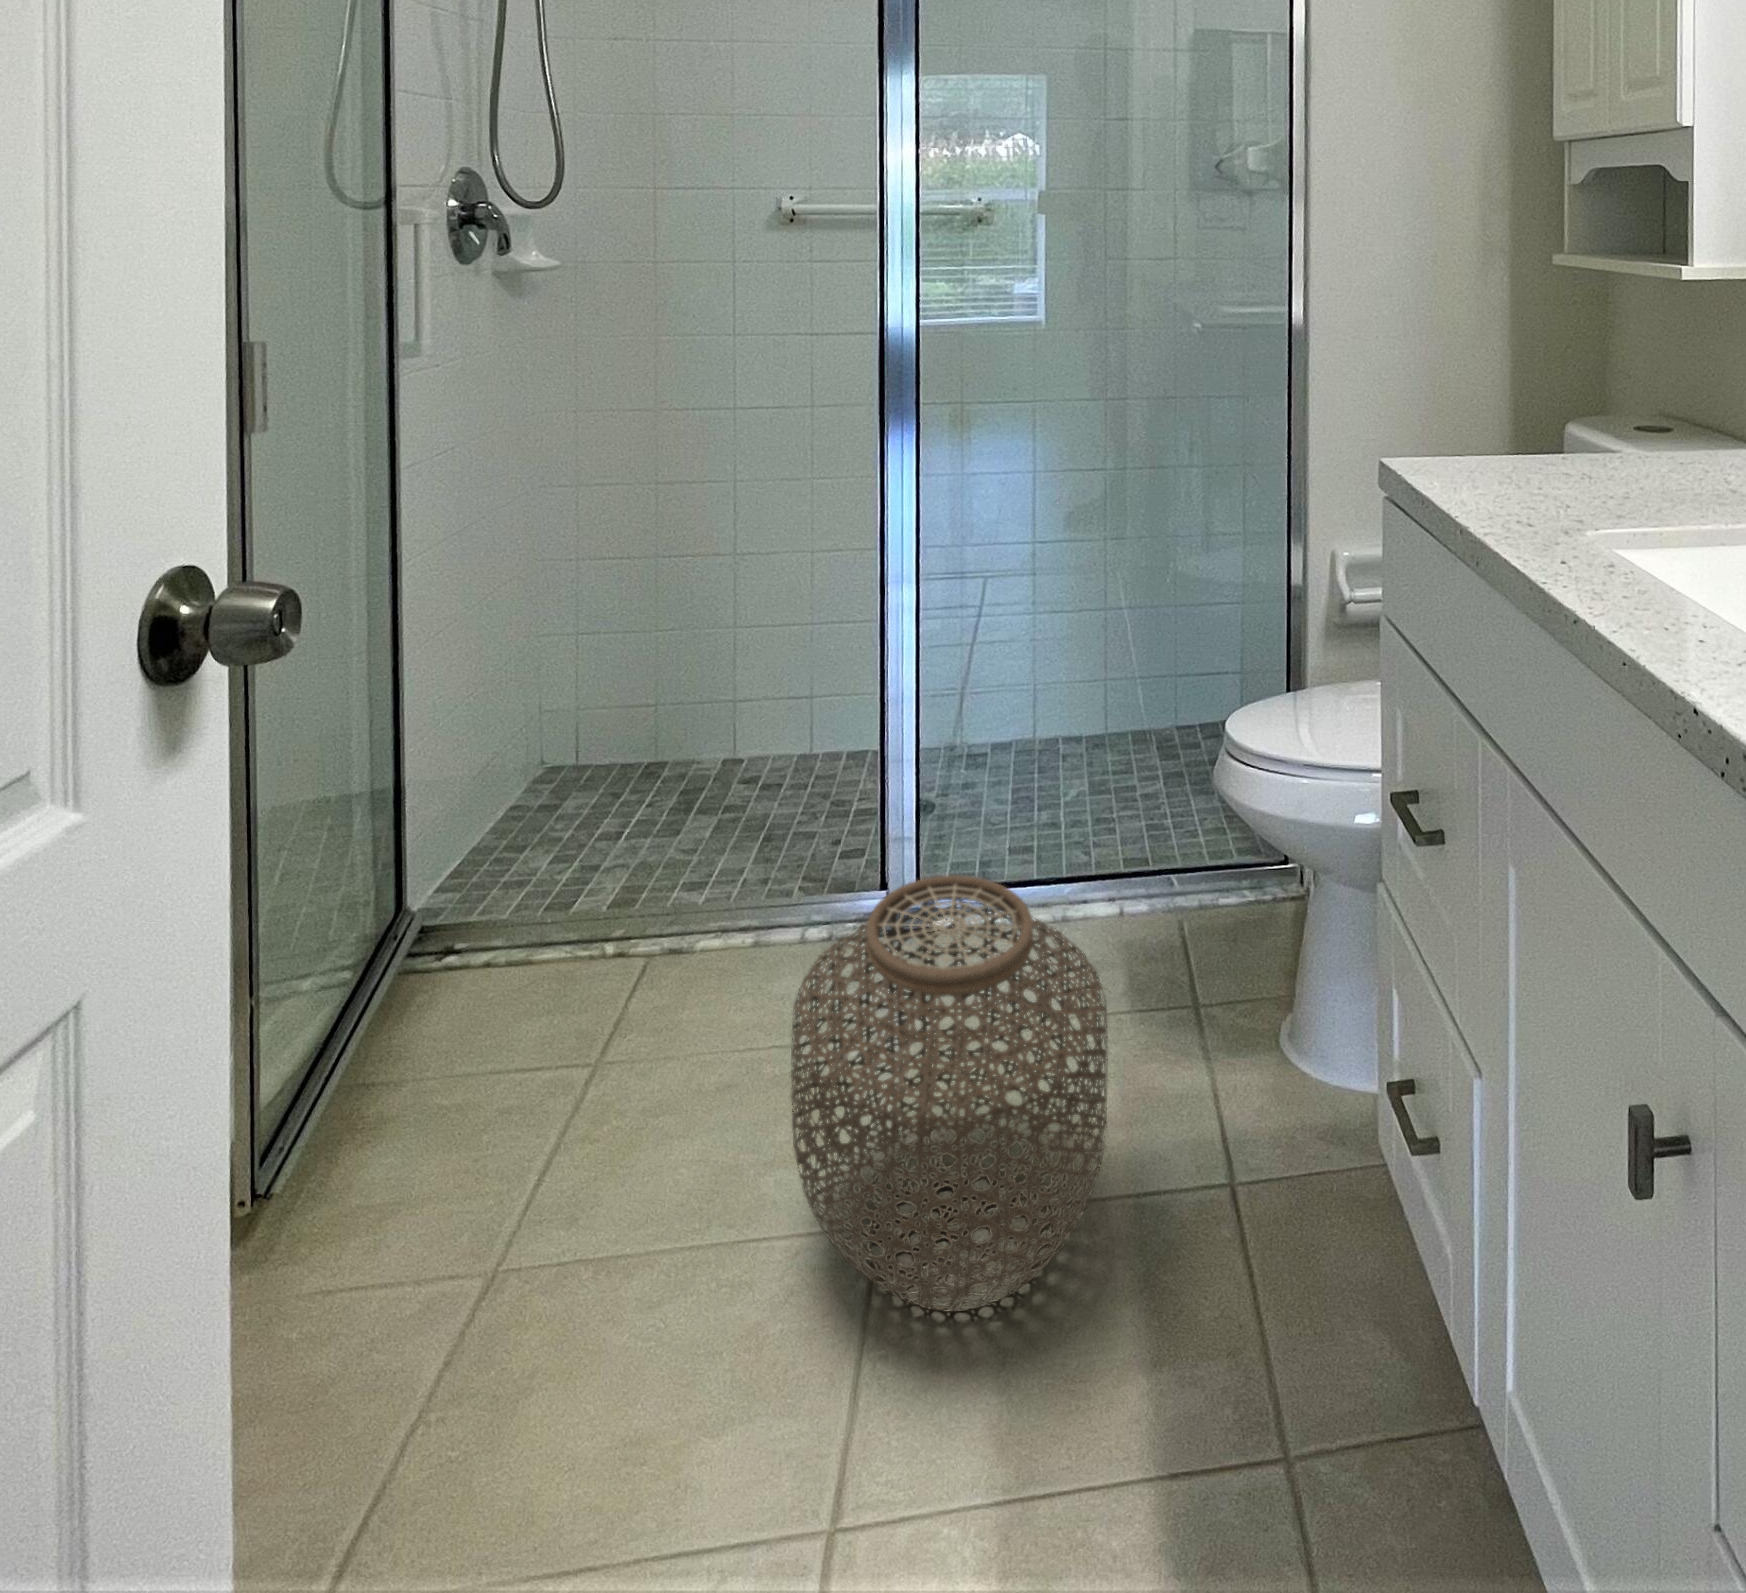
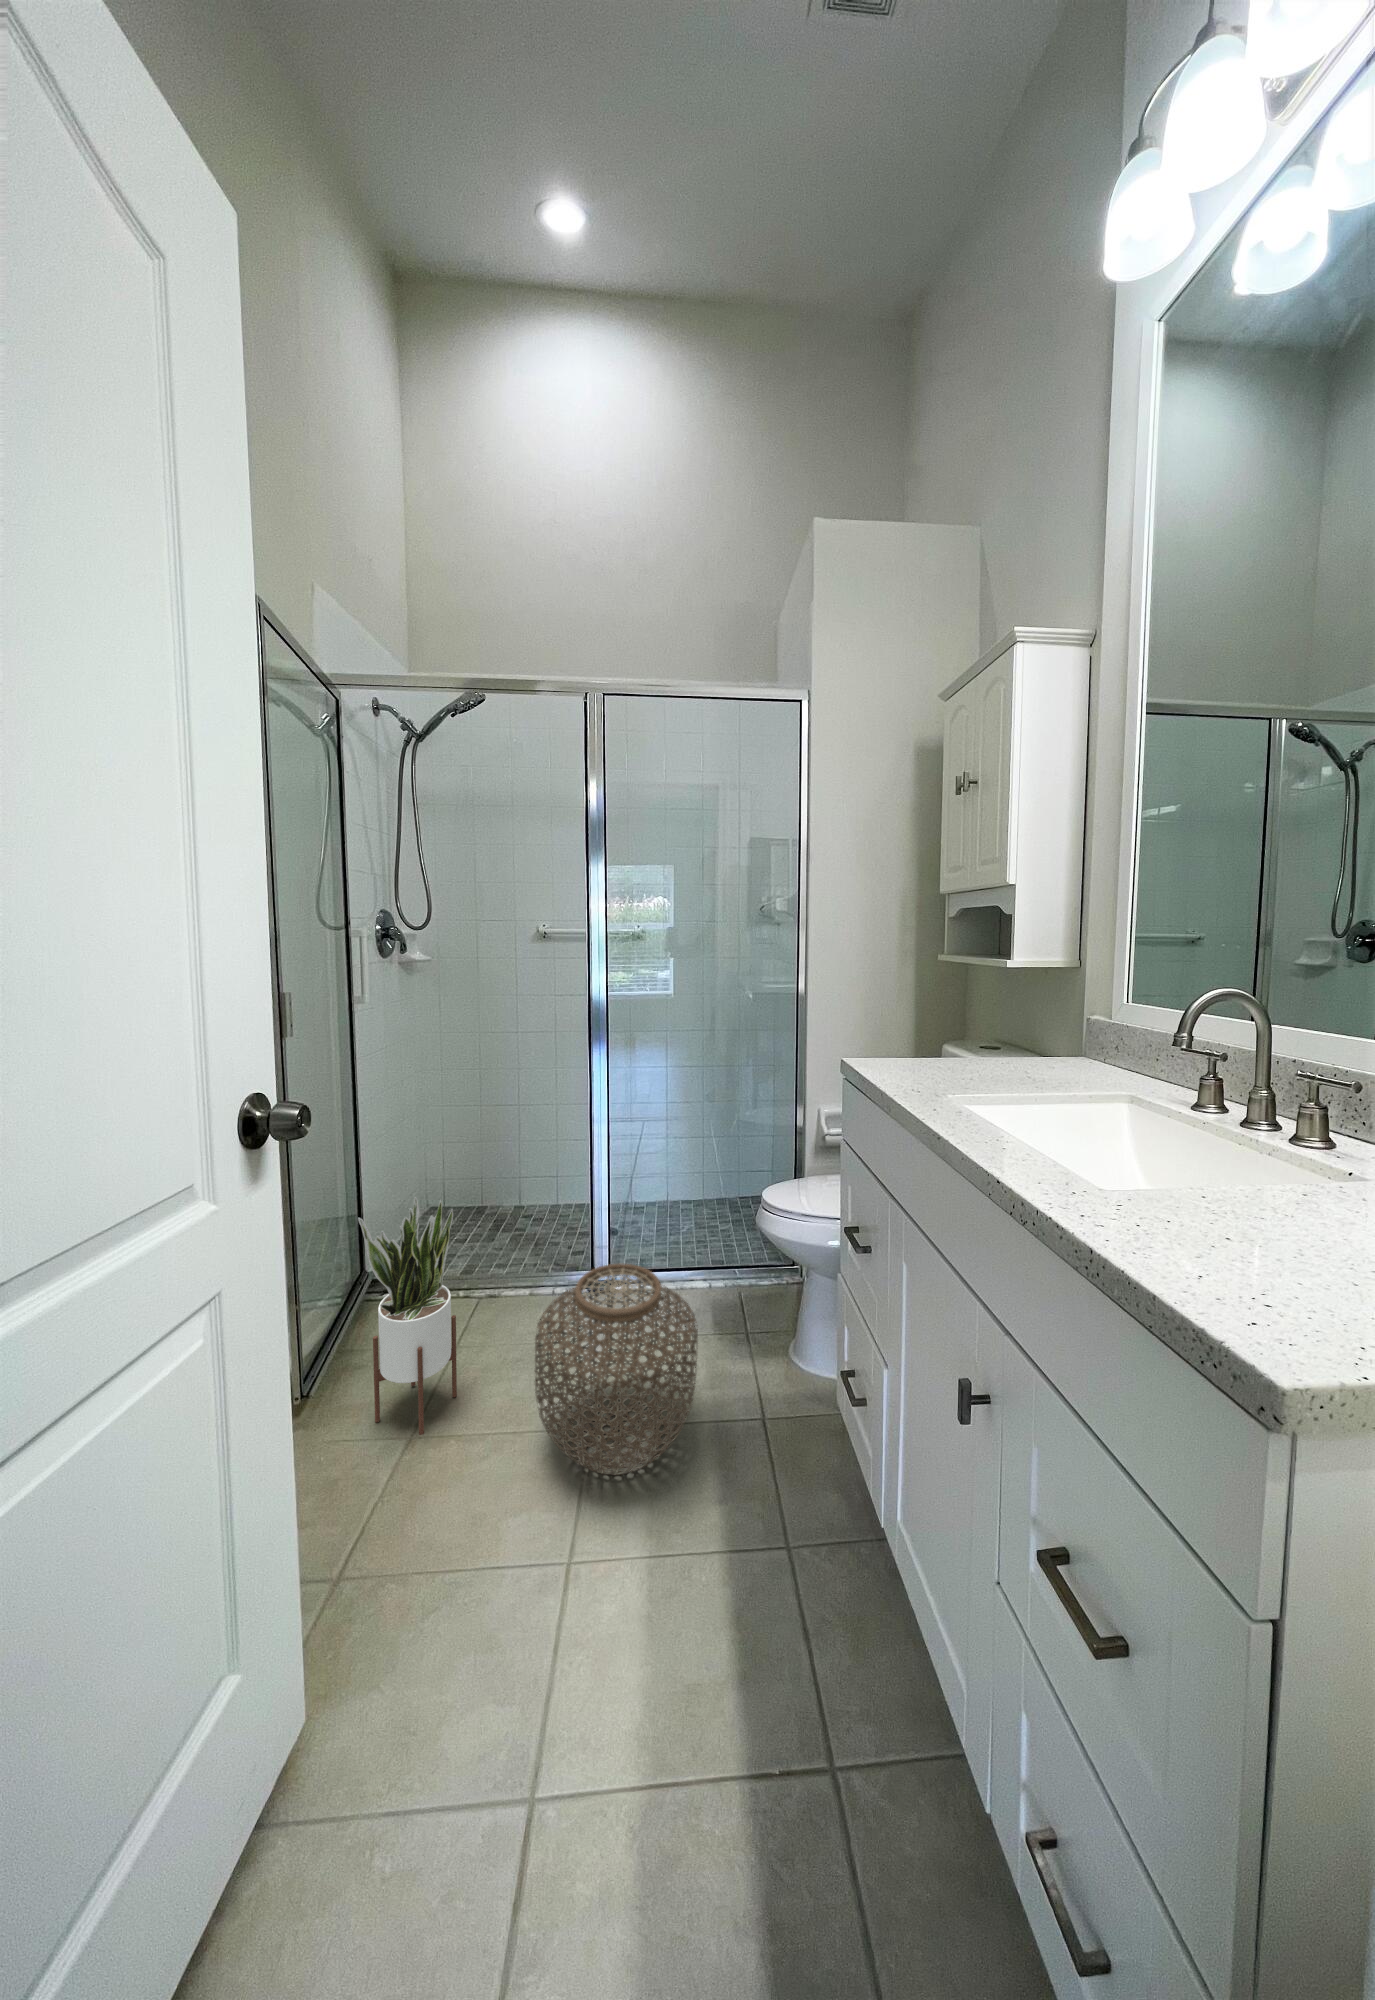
potted plant: none [448,753,631,1238] -> present [358,1196,457,1435]

